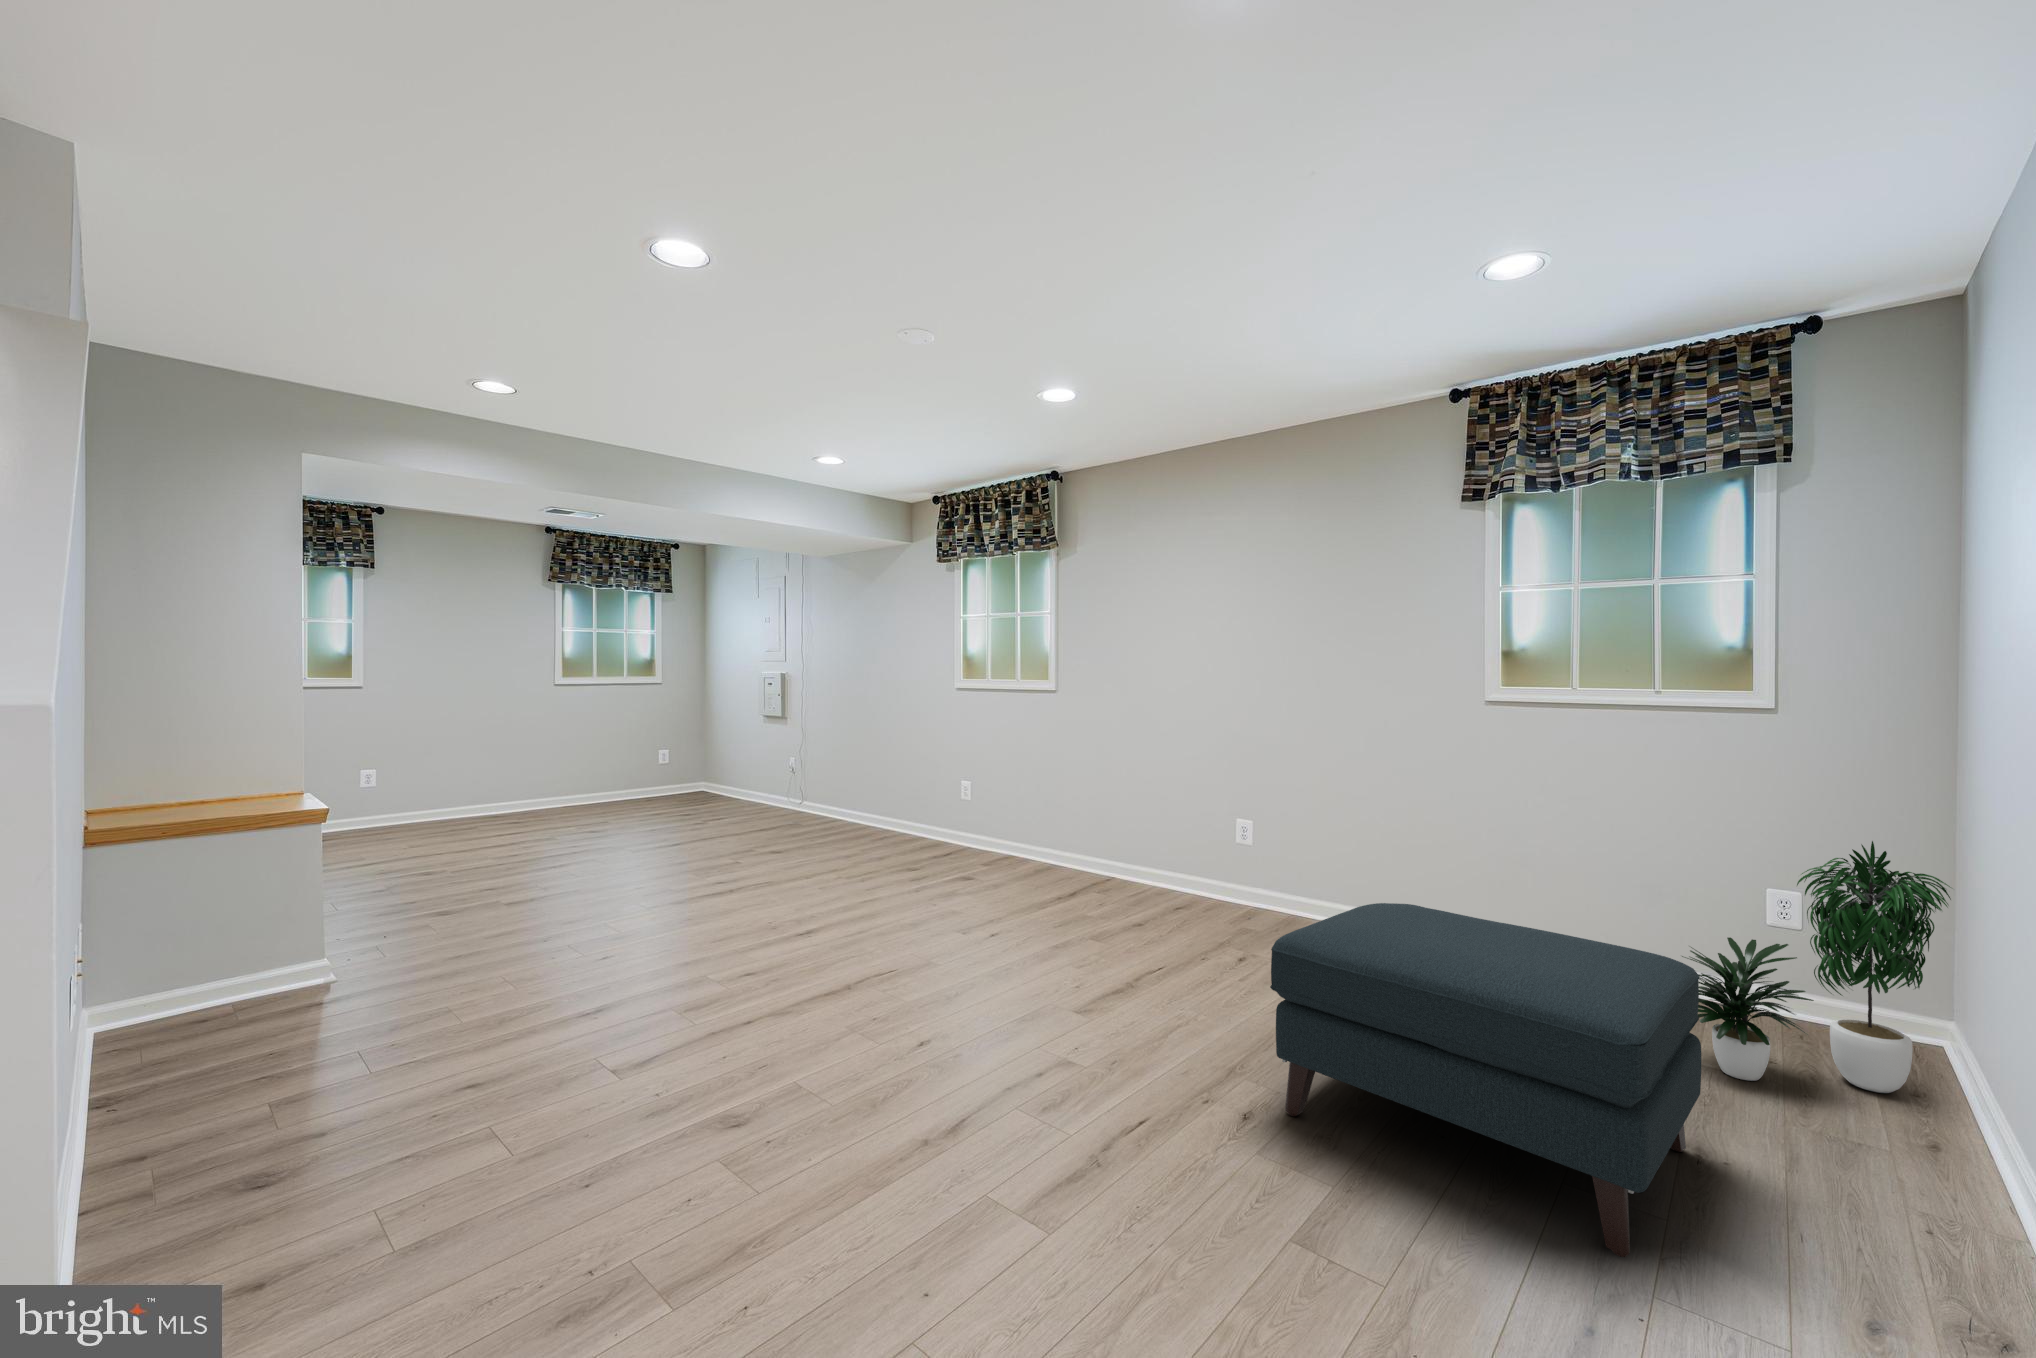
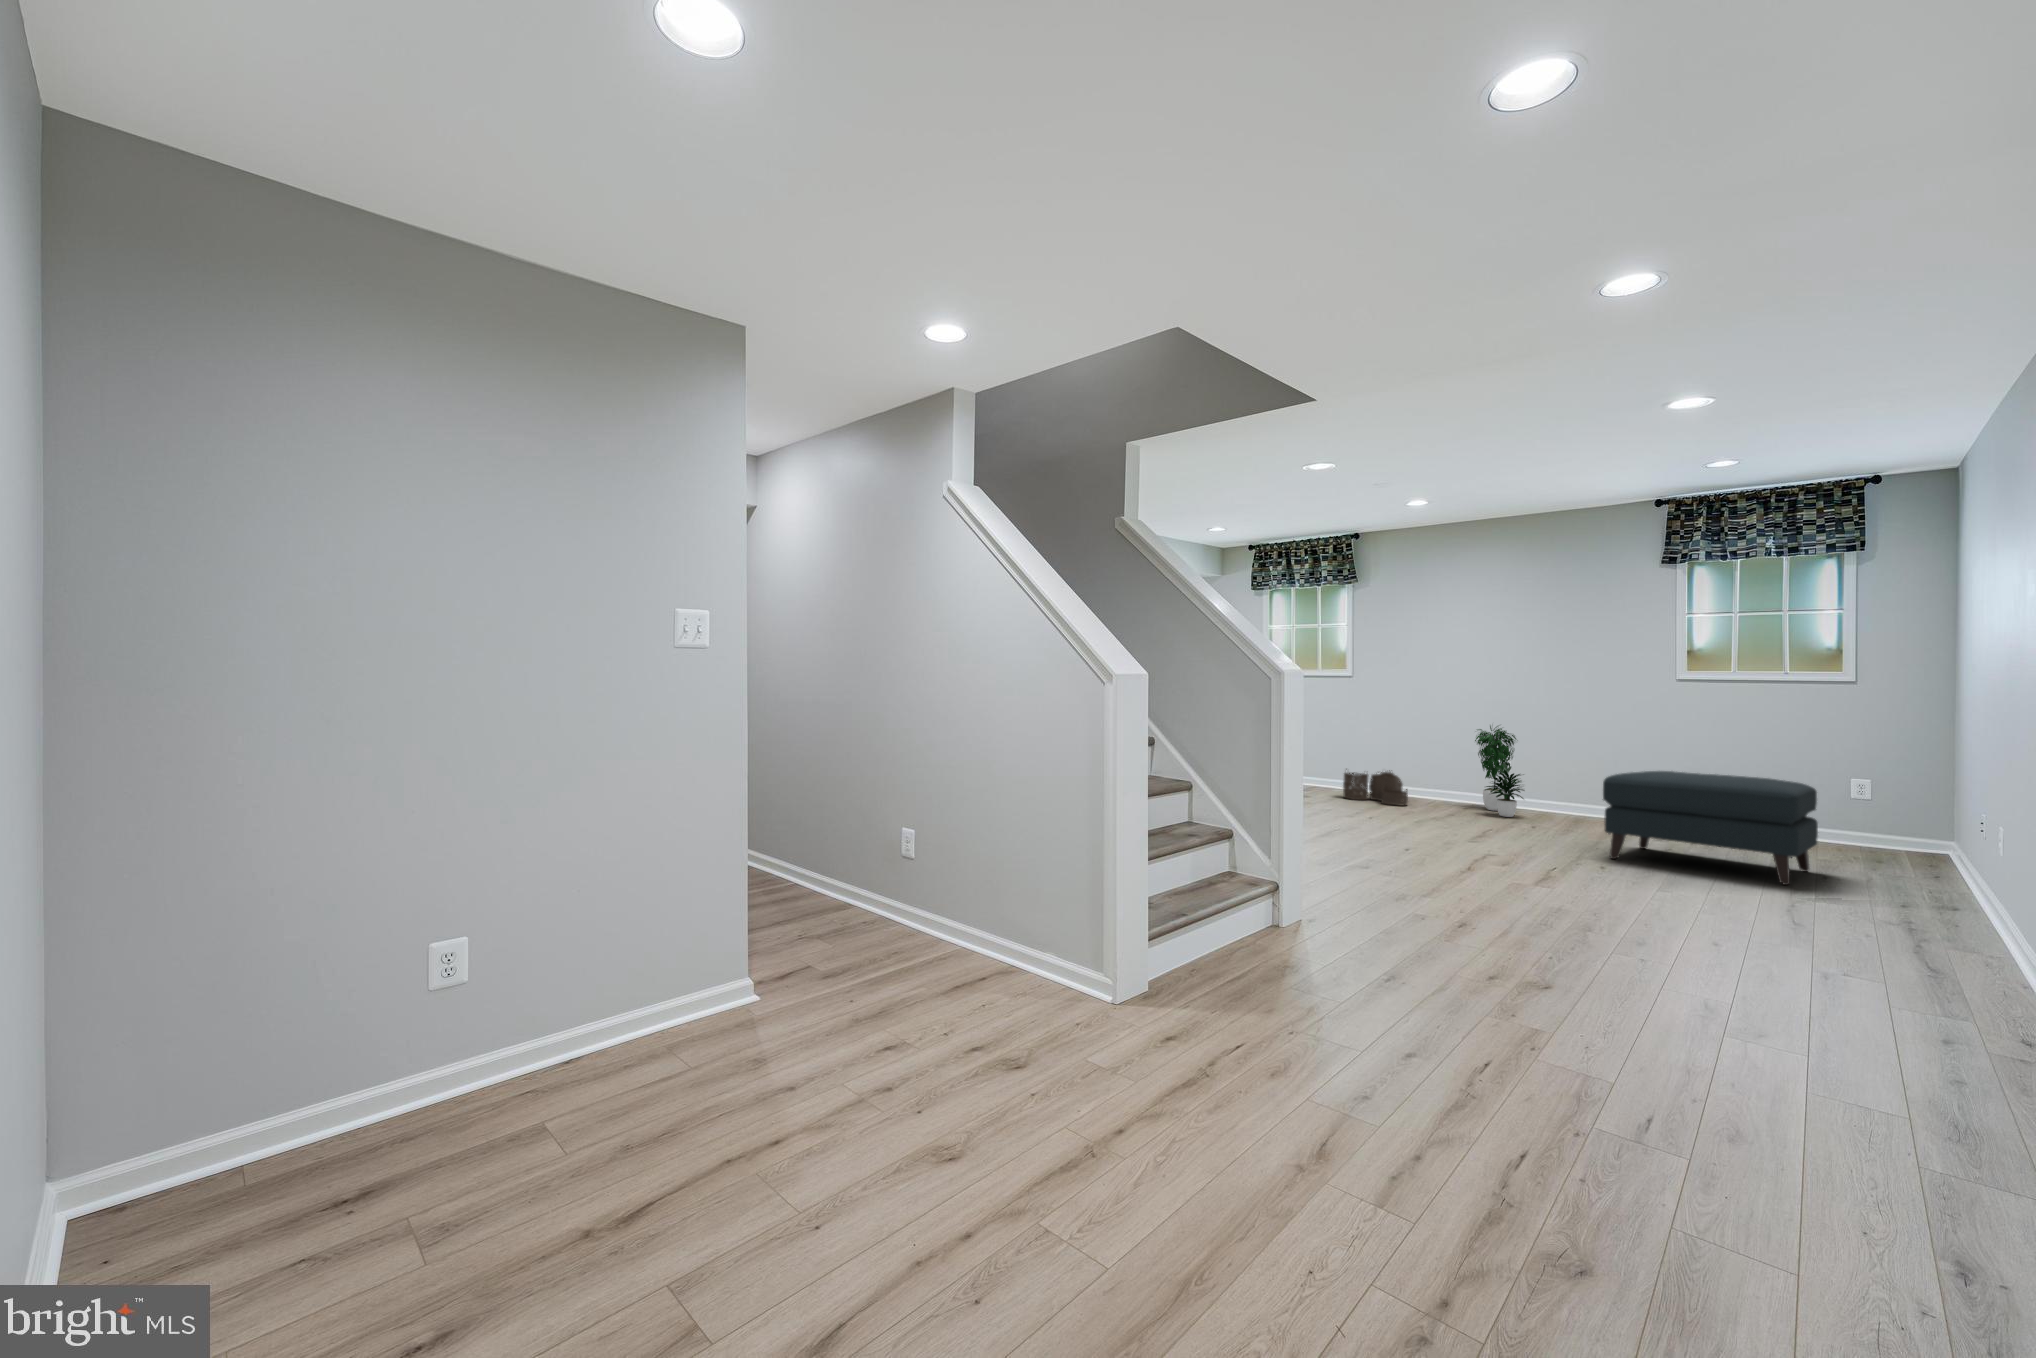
woven basket: none [1013,836,1113,907] -> present [1343,770,1408,806]
potted plant: present [1682,841,1951,1093] -> present [1475,726,1525,817]

